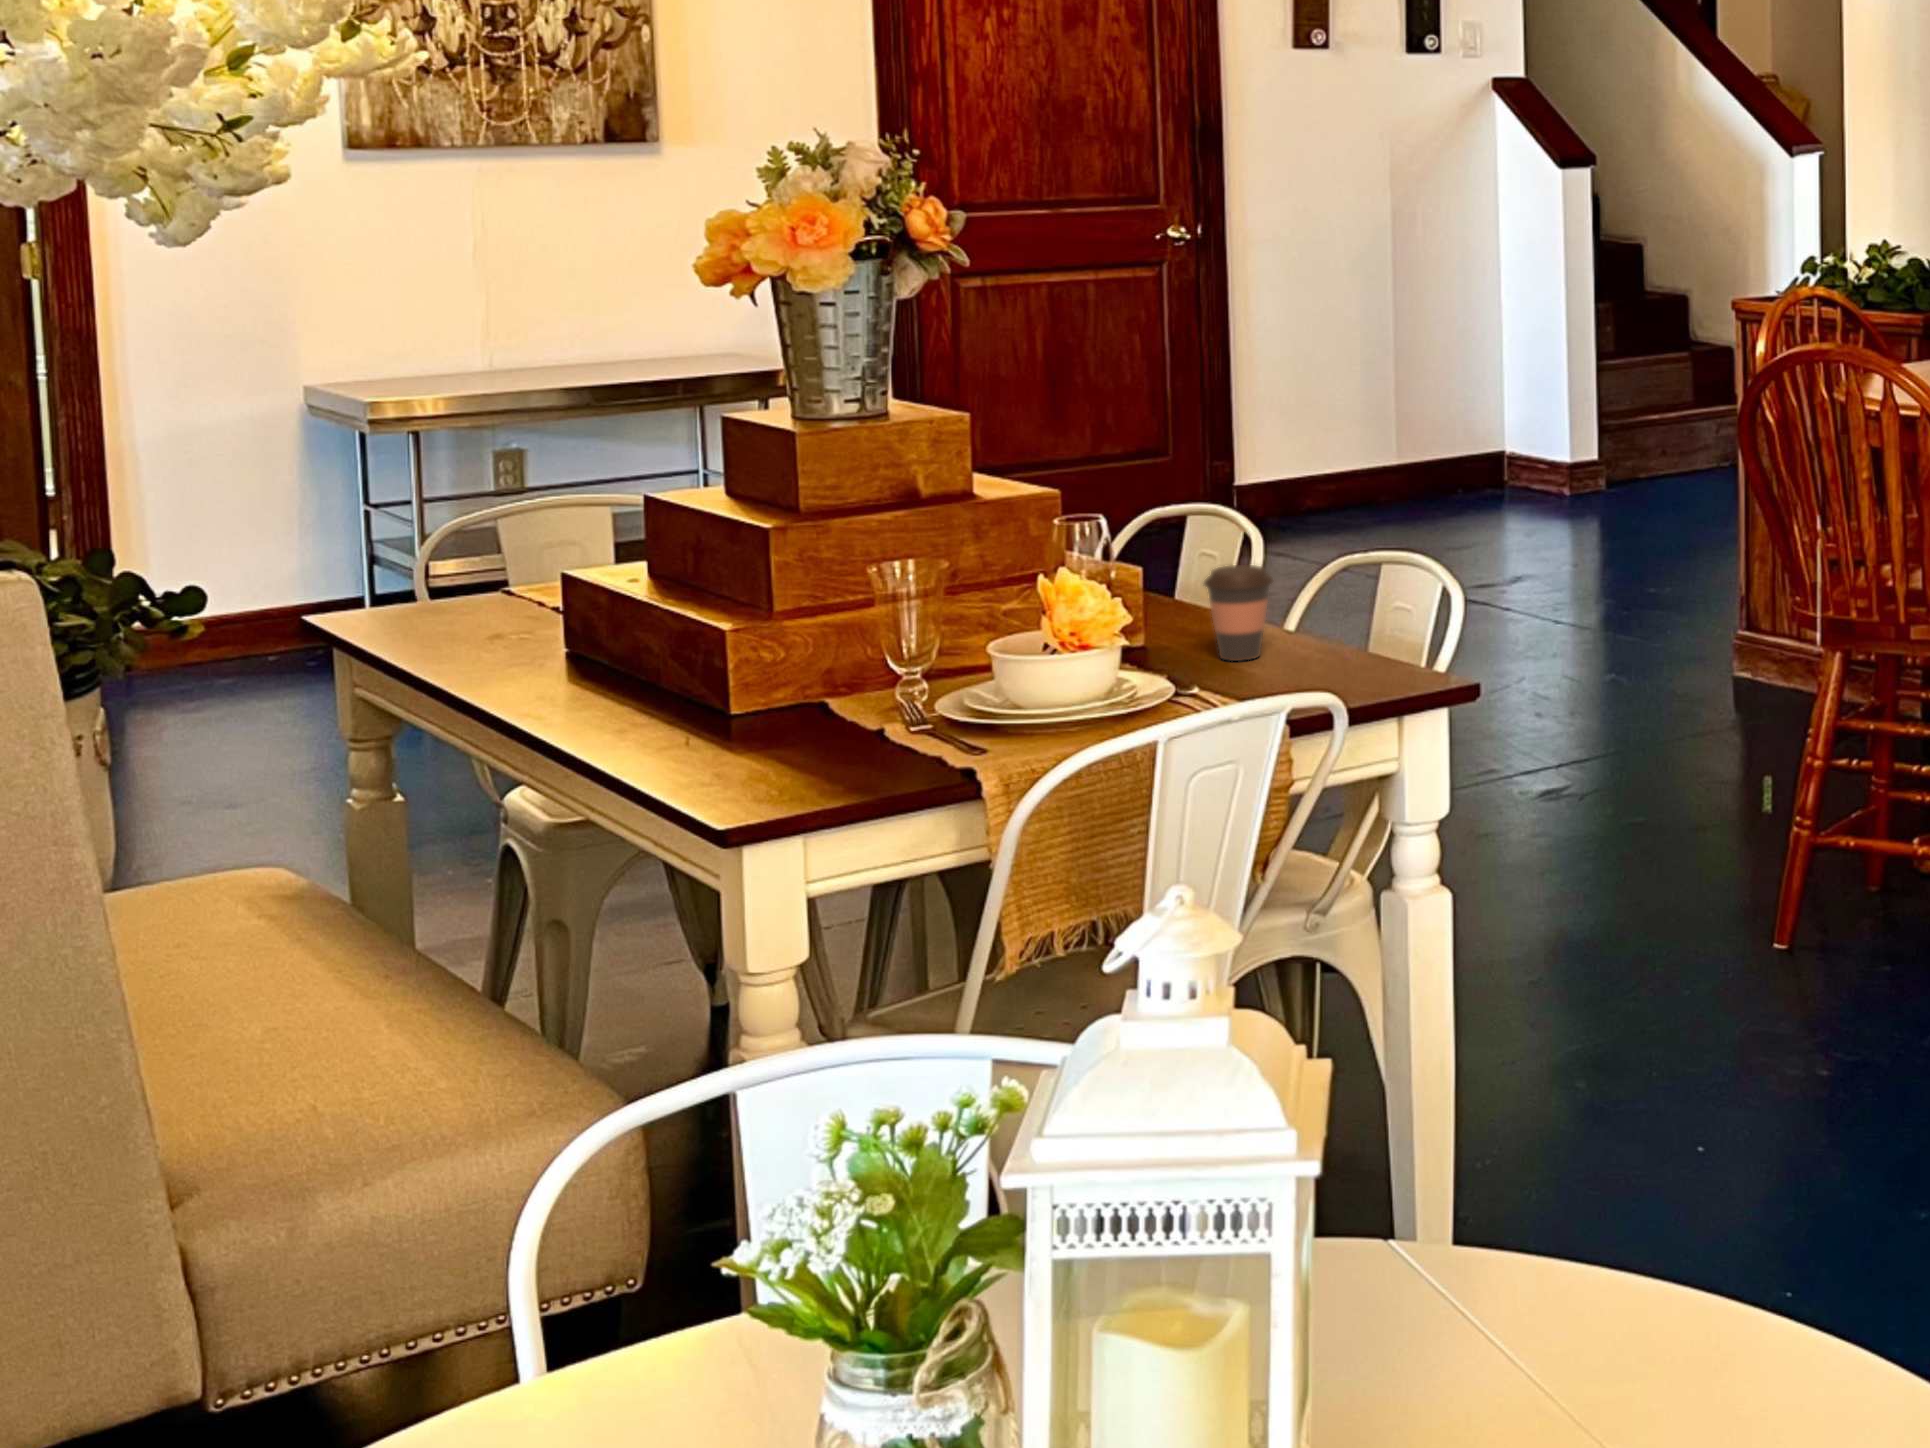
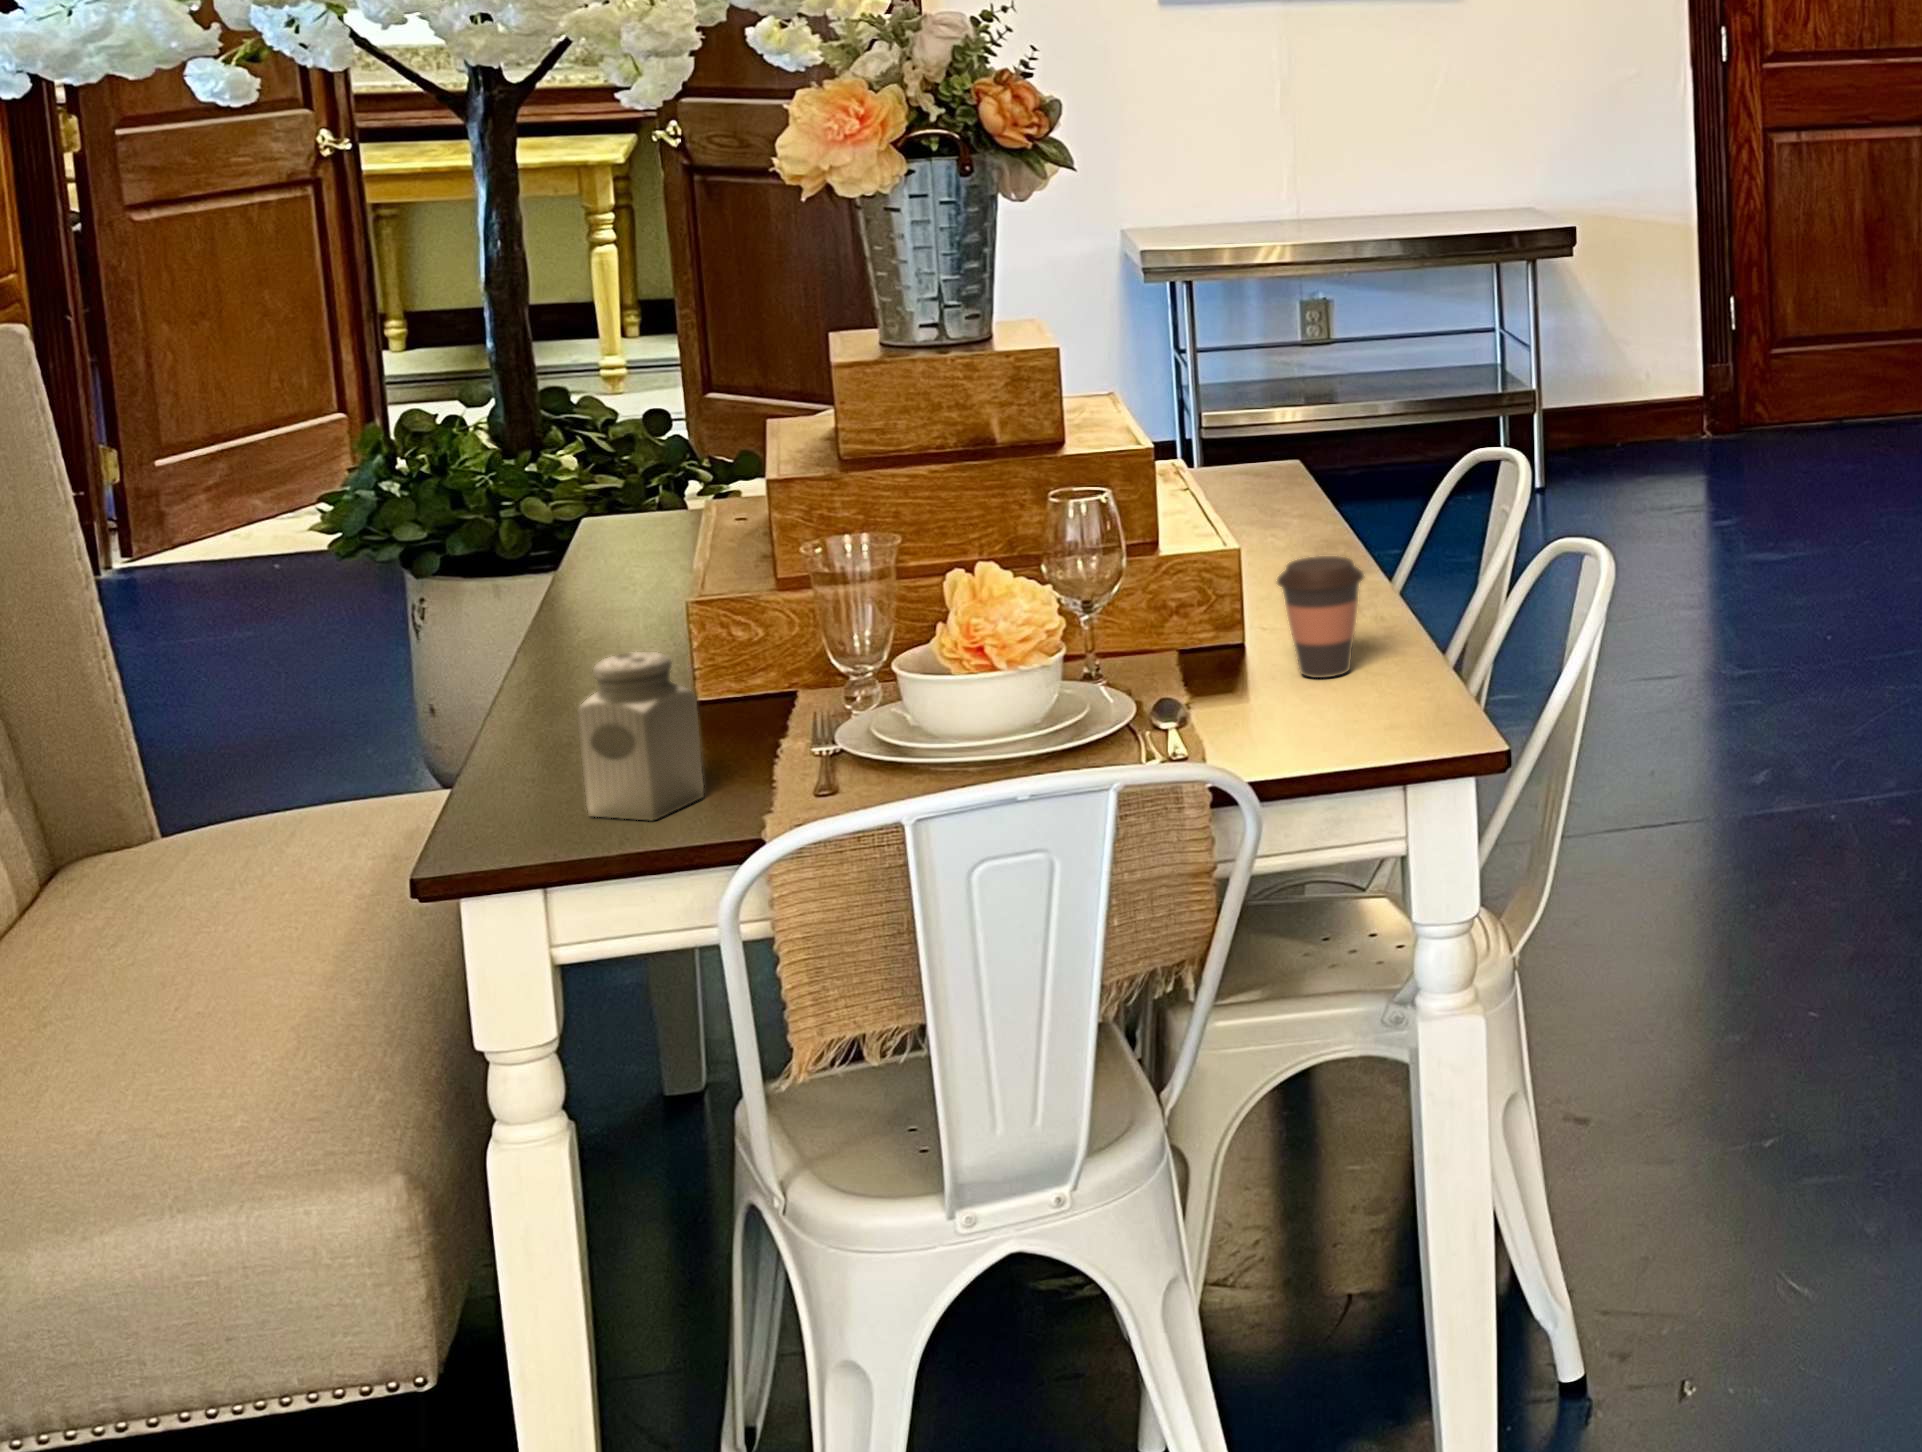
salt shaker: none [774,650,860,789] -> present [577,652,704,820]

